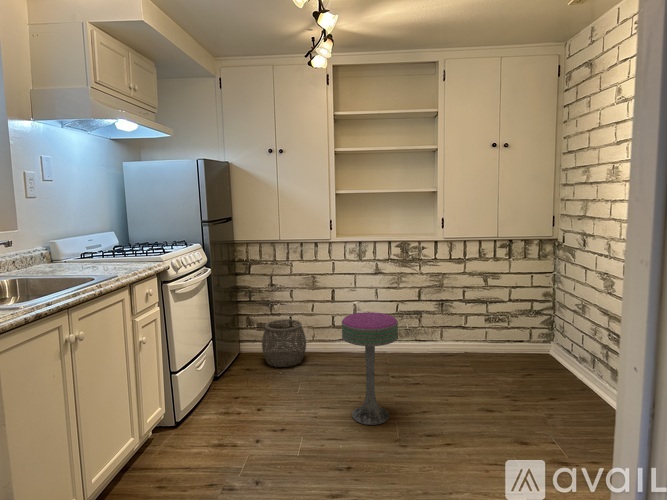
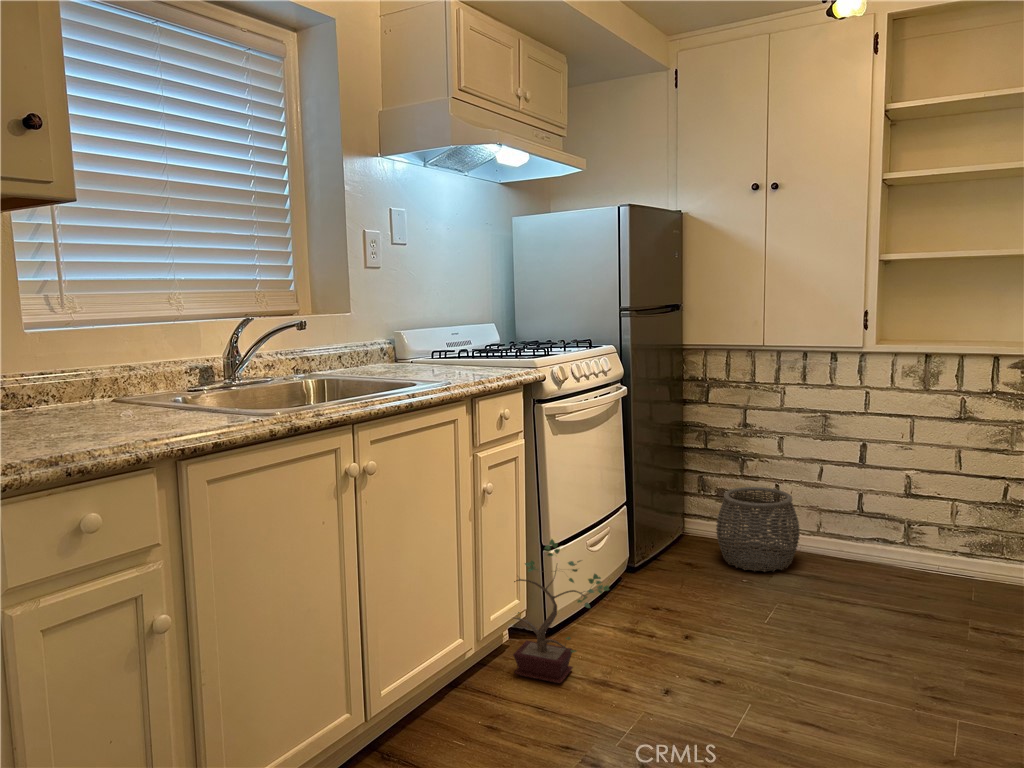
bar stool: present [342,312,398,425] -> none [829,487,950,704]
potted plant: none [145,371,232,468] -> present [513,539,609,684]

